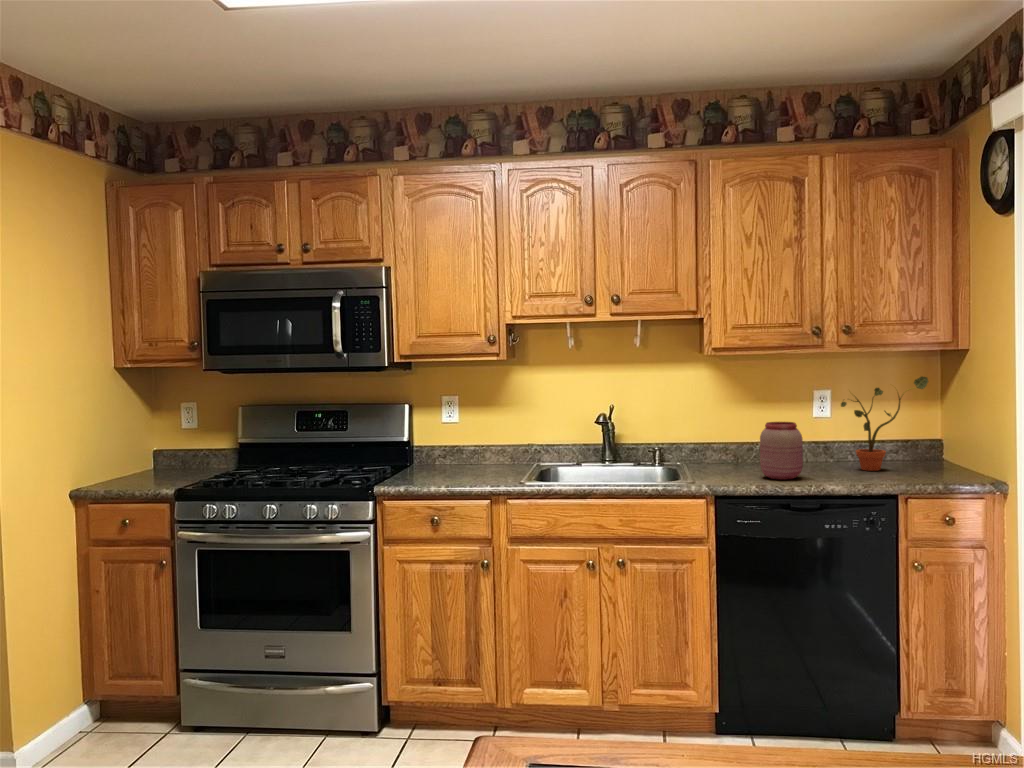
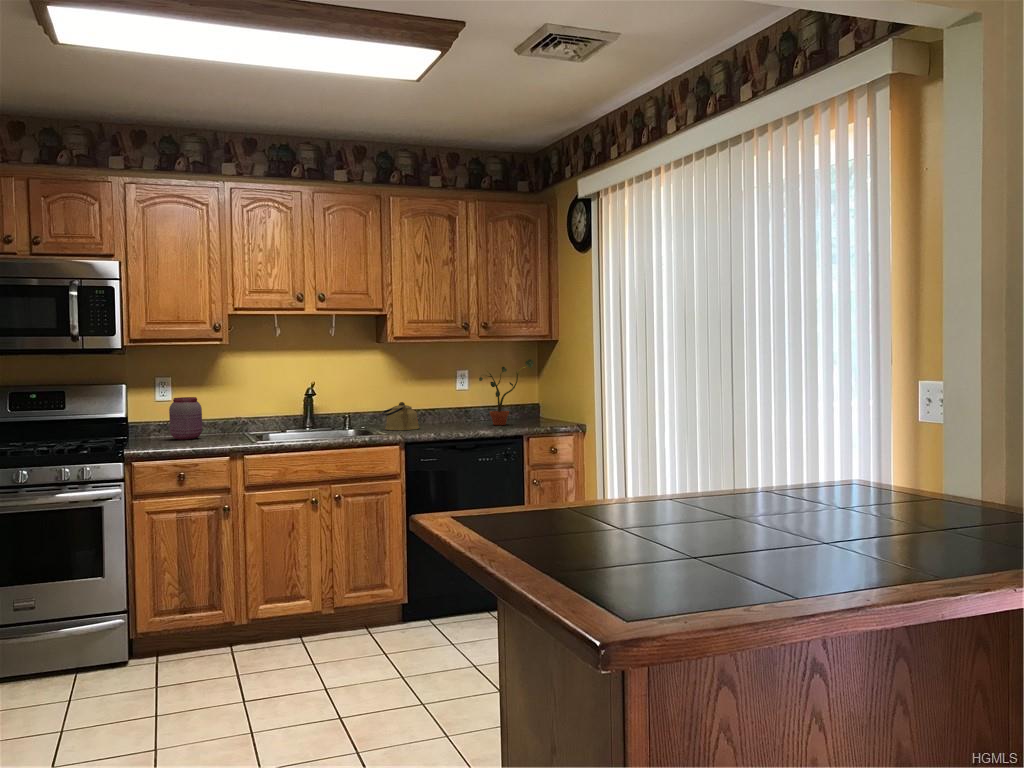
jar: present [760,422,803,480] -> present [169,397,202,440]
kettle: none [703,433,753,471] -> present [382,402,419,430]

